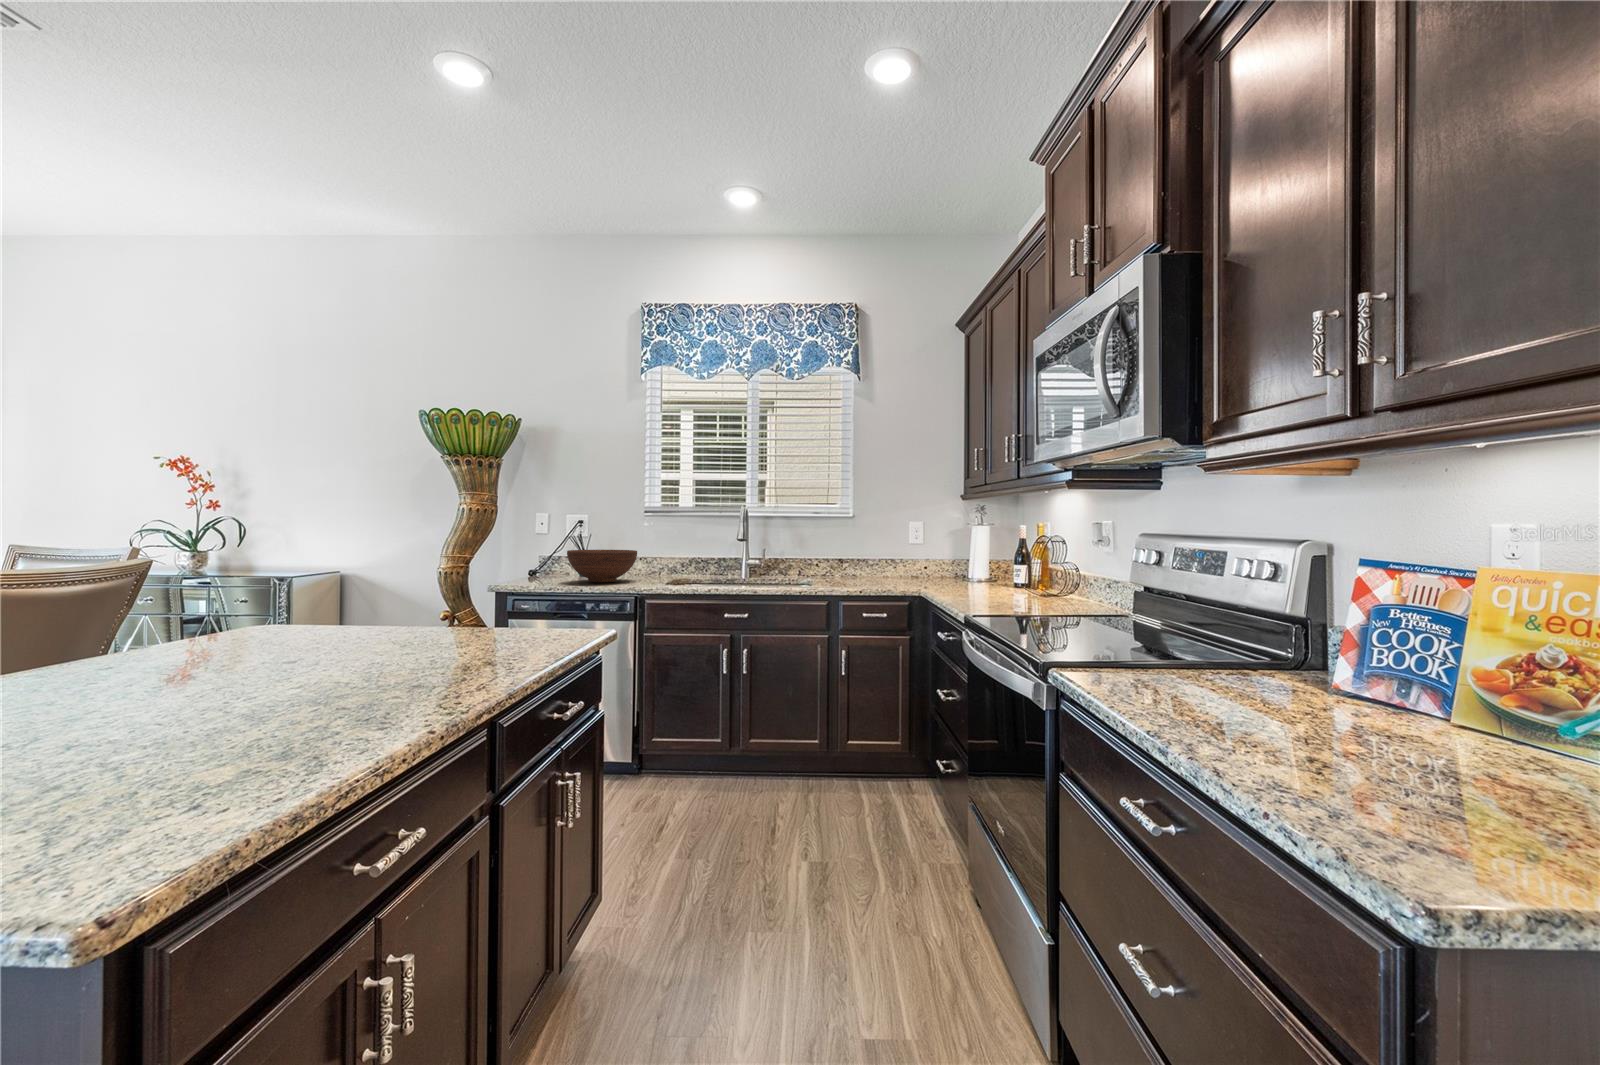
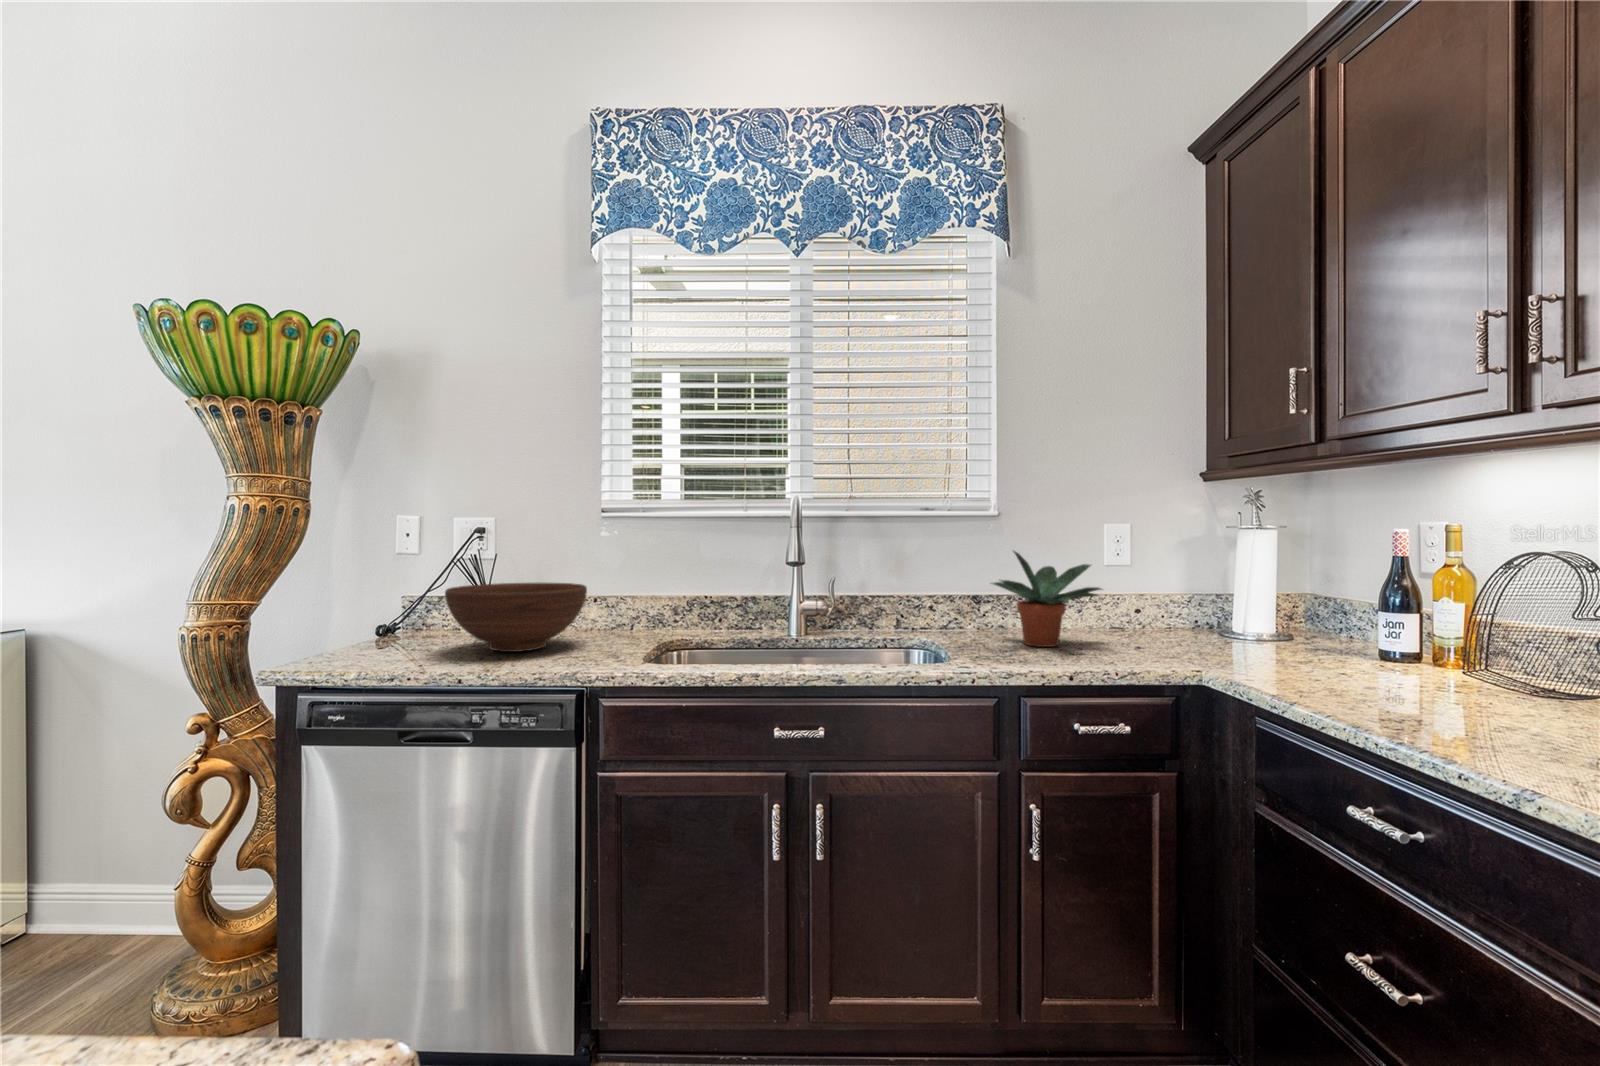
potted plant: none [842,534,897,582] -> present [992,551,1102,647]

